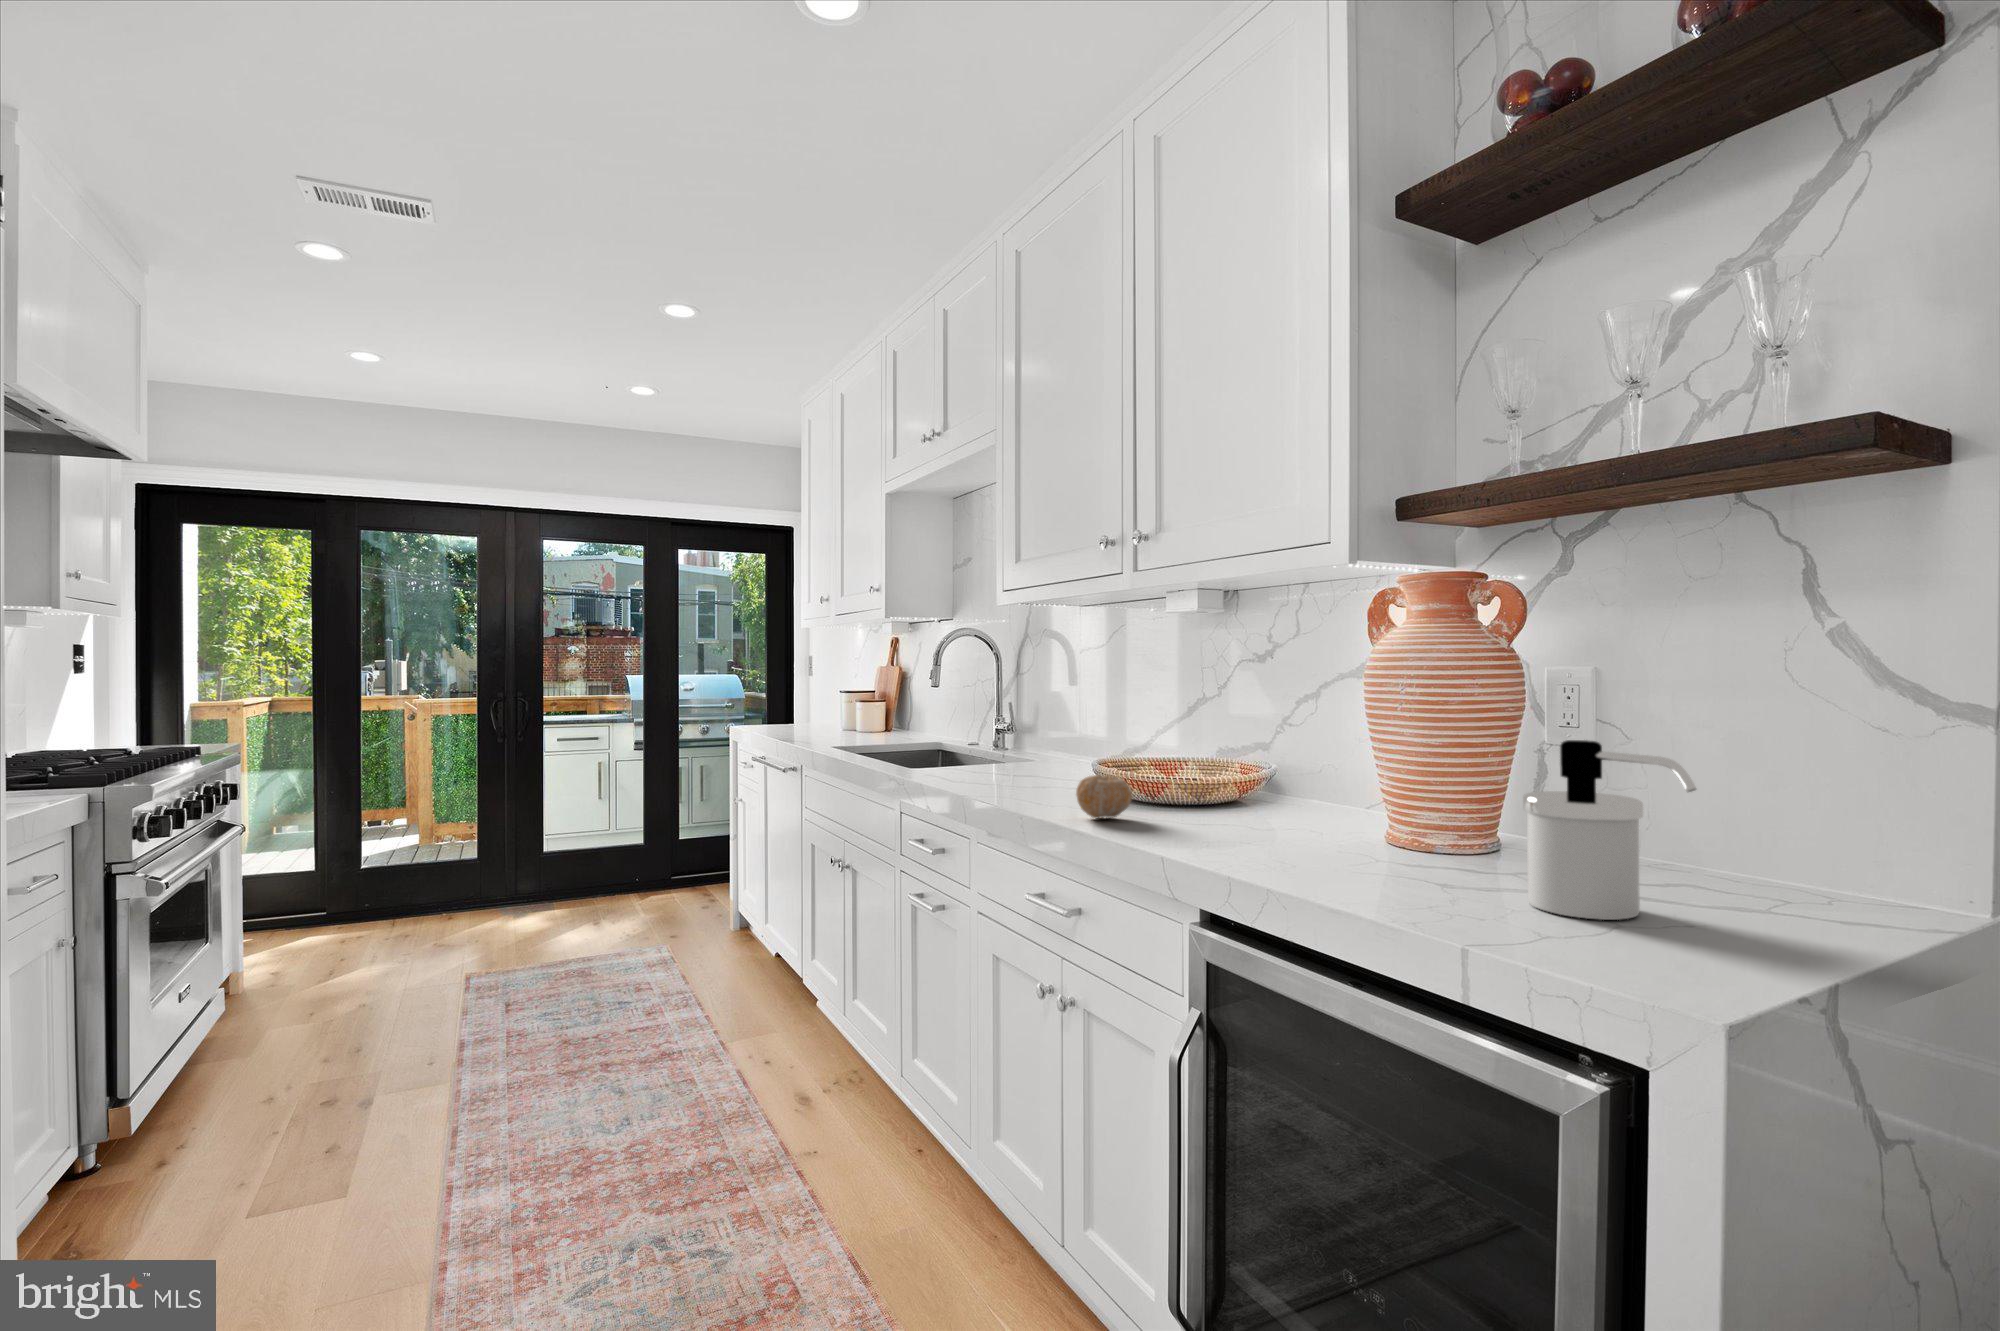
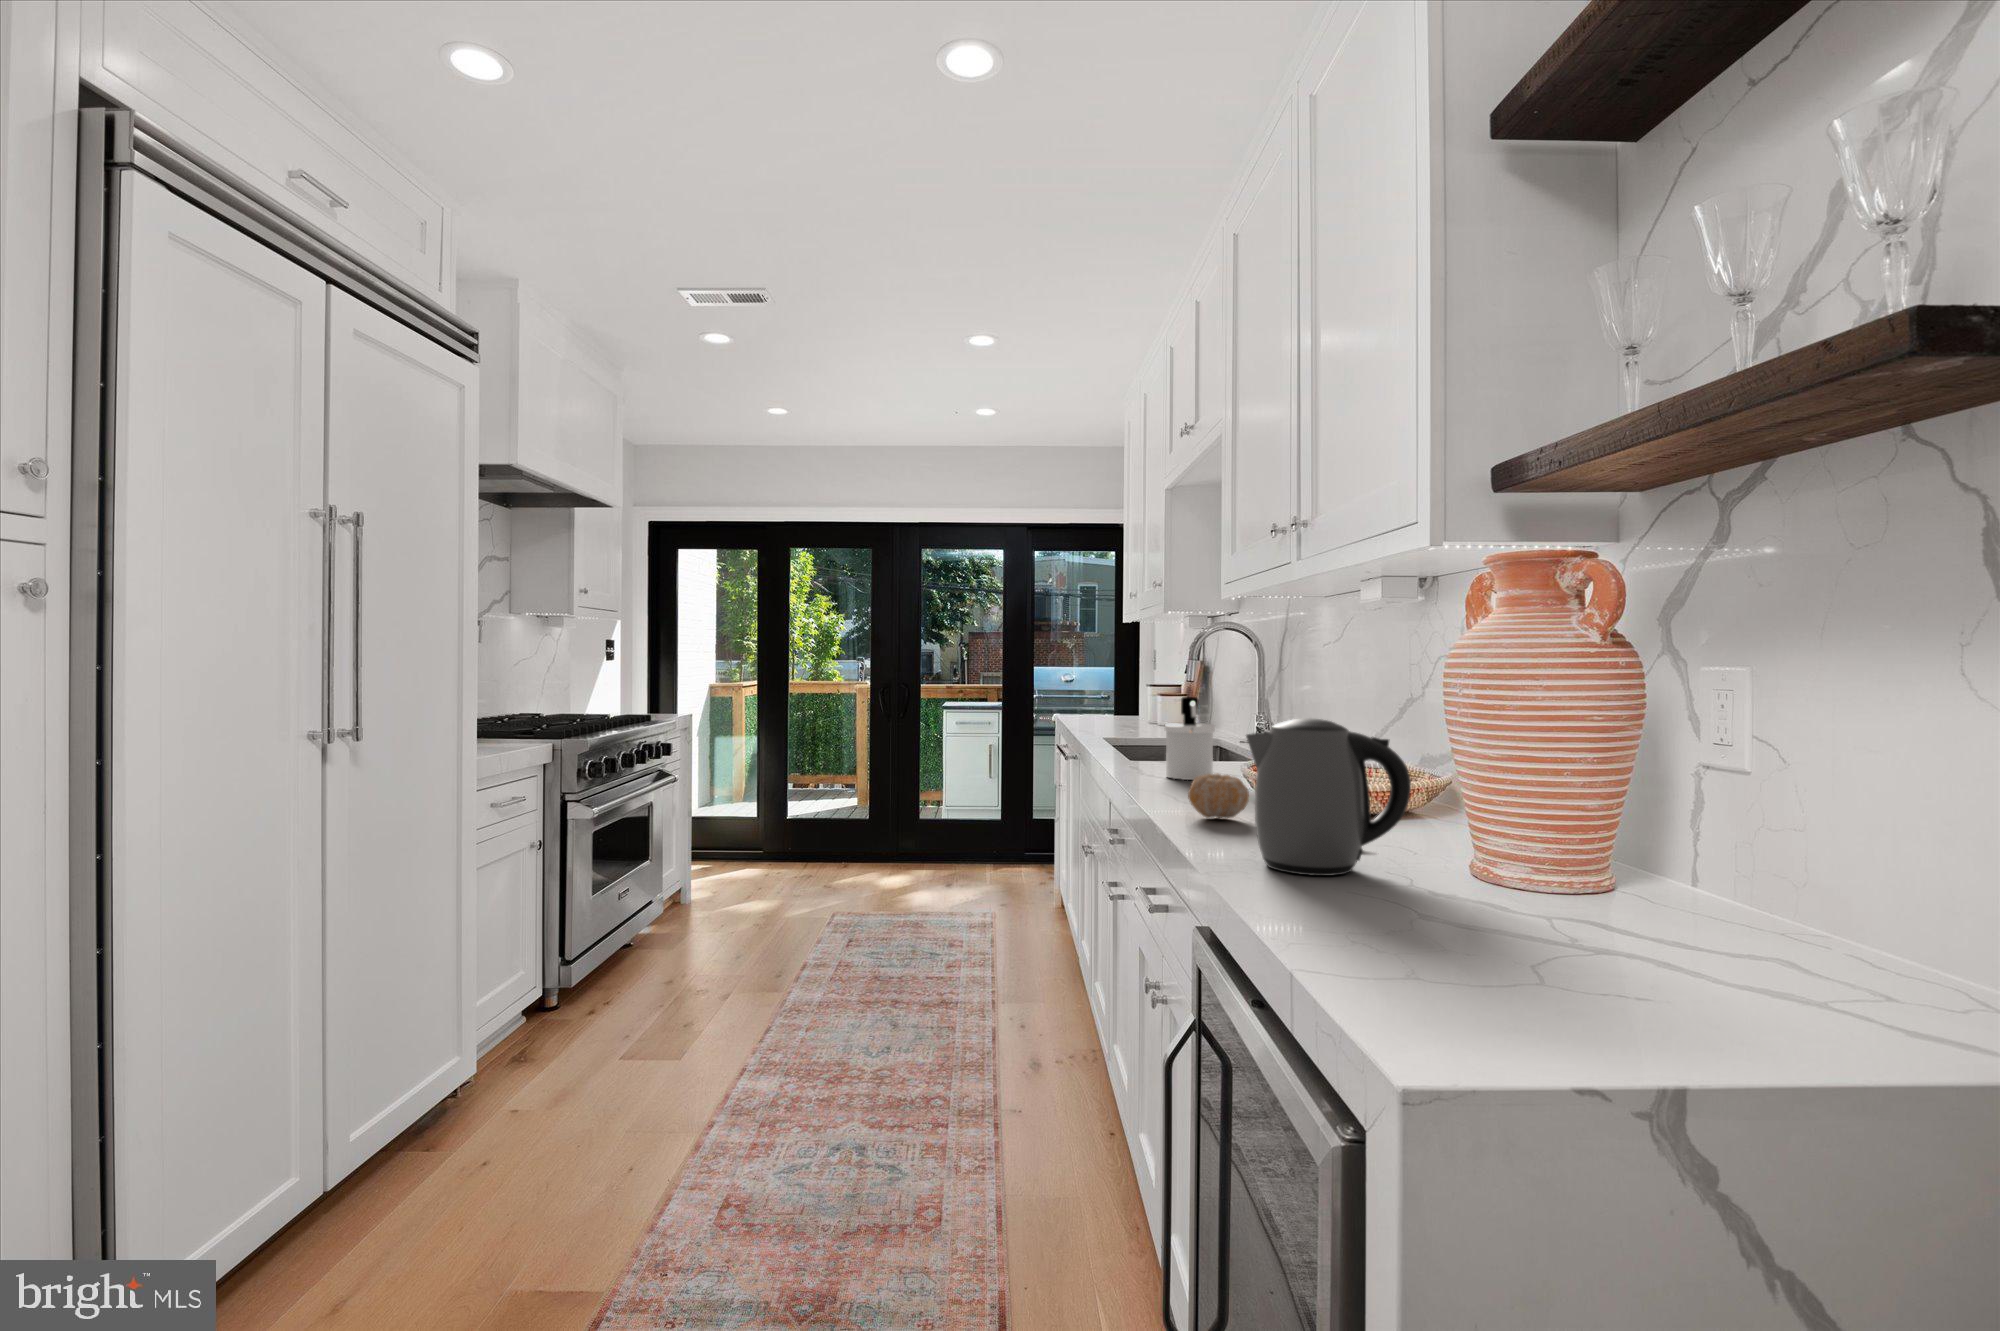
kettle: none [1212,718,1351,862] -> present [1246,718,1411,876]
soap dispenser: present [1523,740,1696,920] -> present [1165,697,1215,780]

